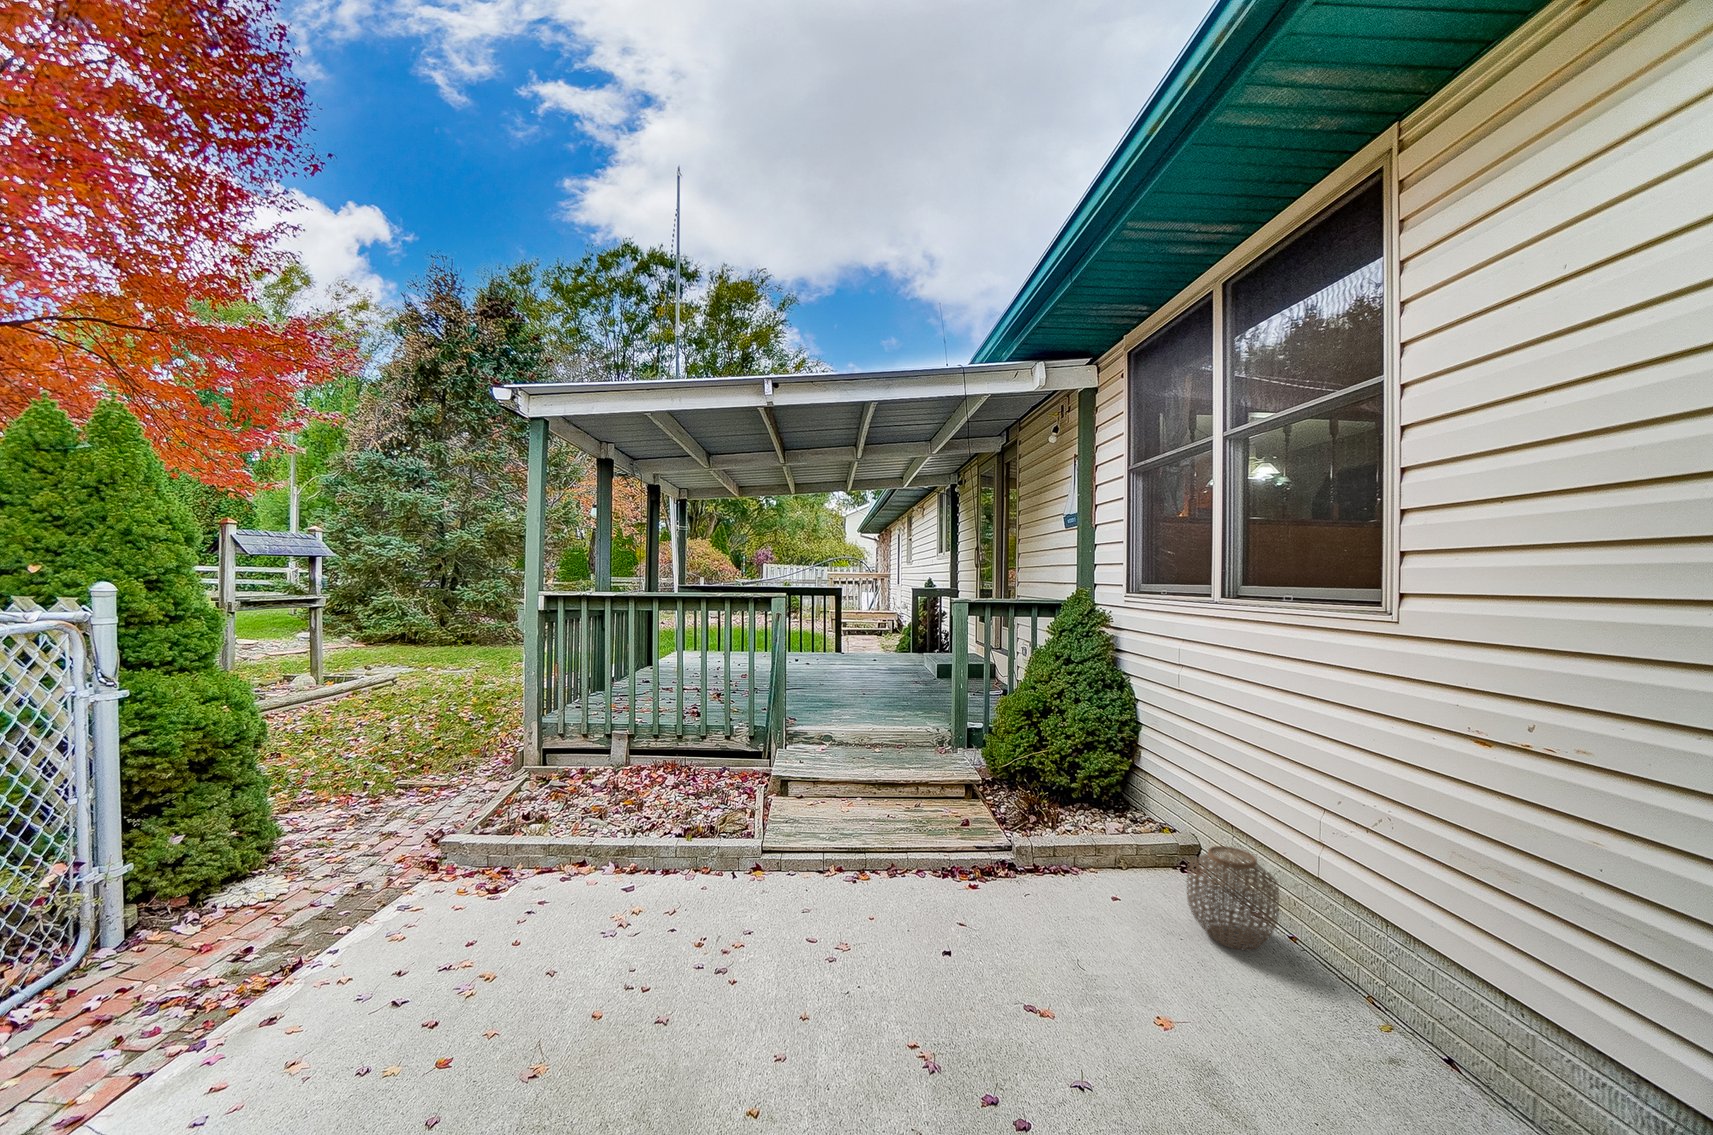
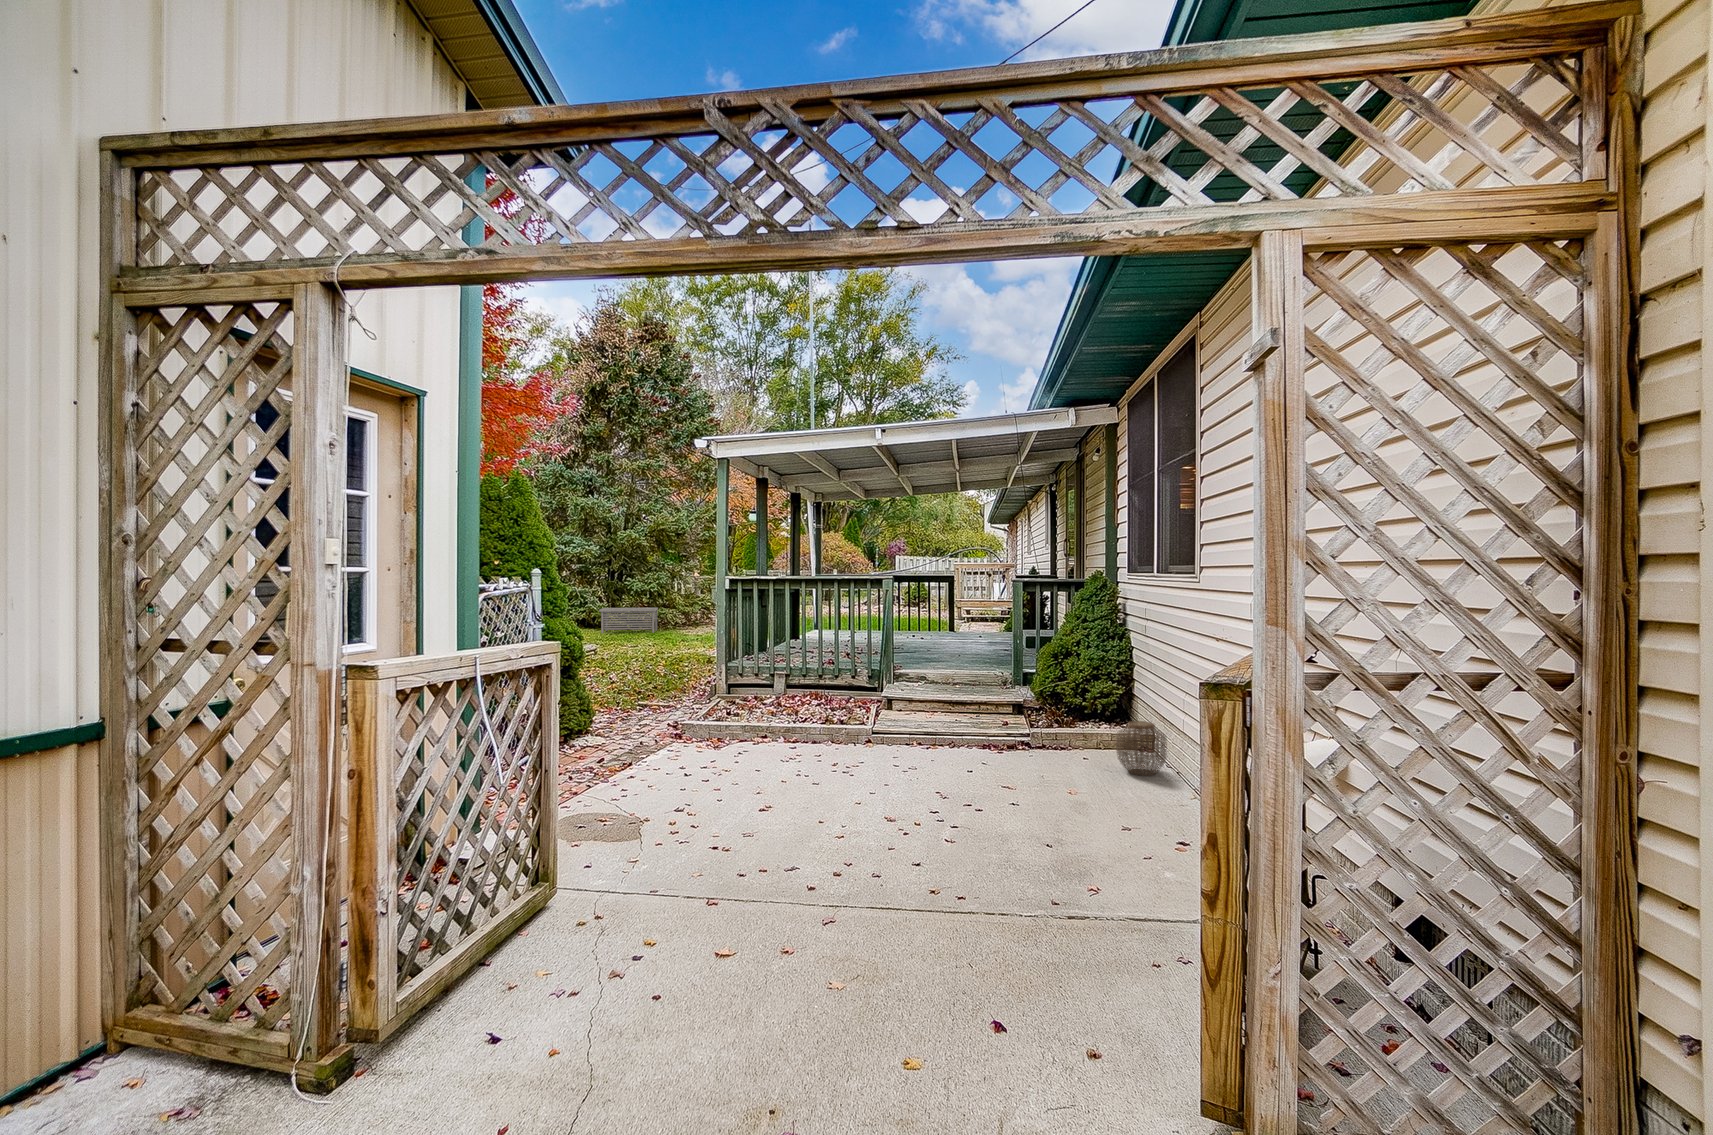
storage bench: none [420,619,497,649] -> present [599,608,658,633]

